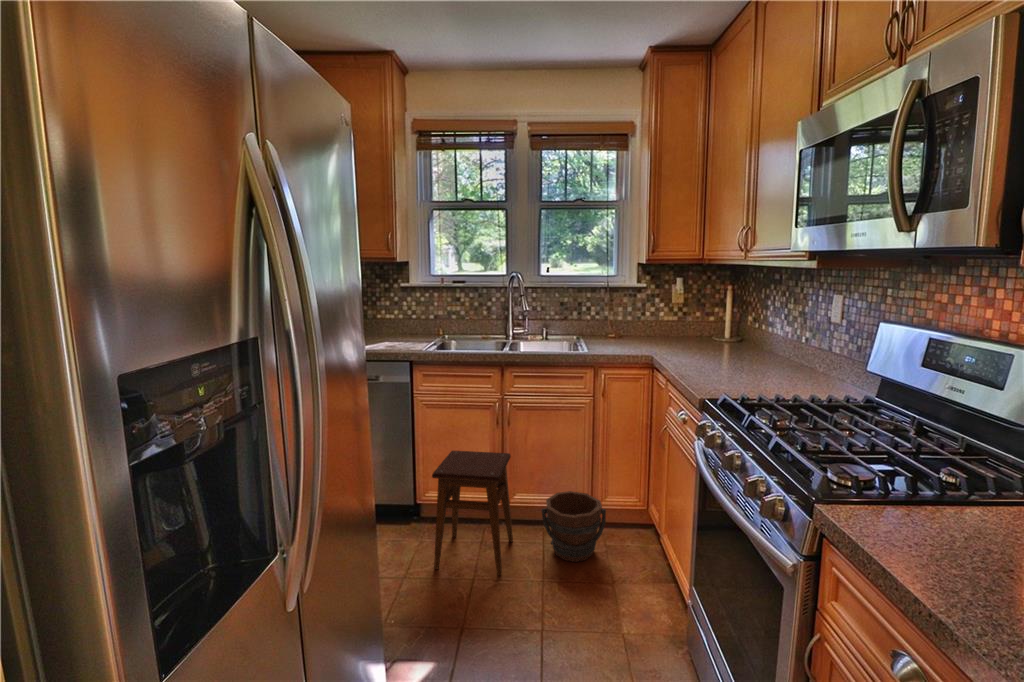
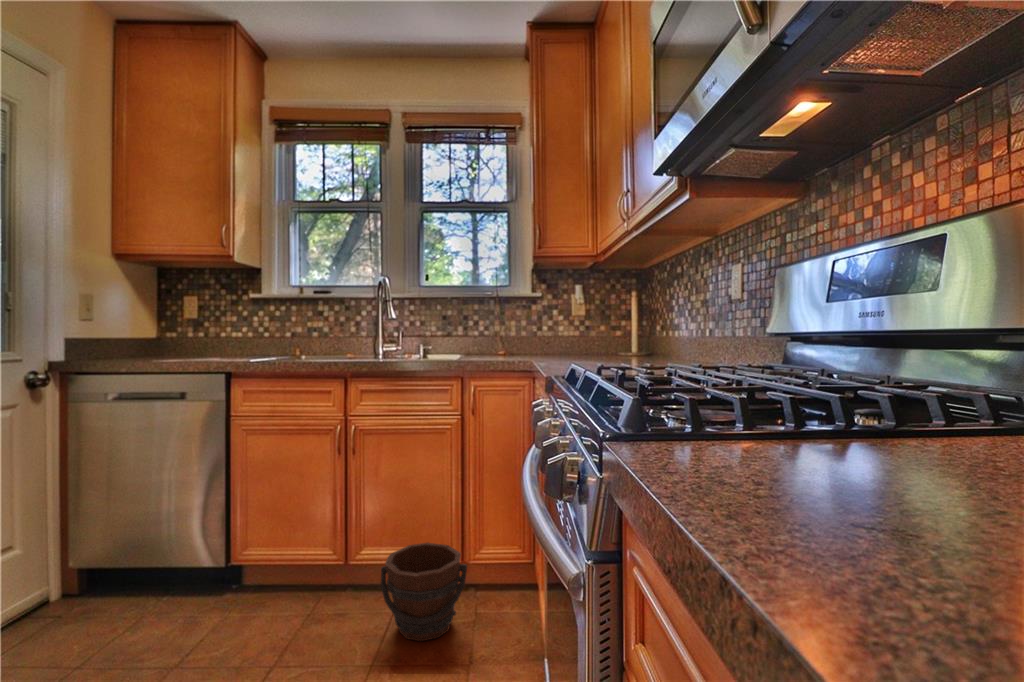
stool: present [432,451,513,575] -> none [216,490,349,664]

